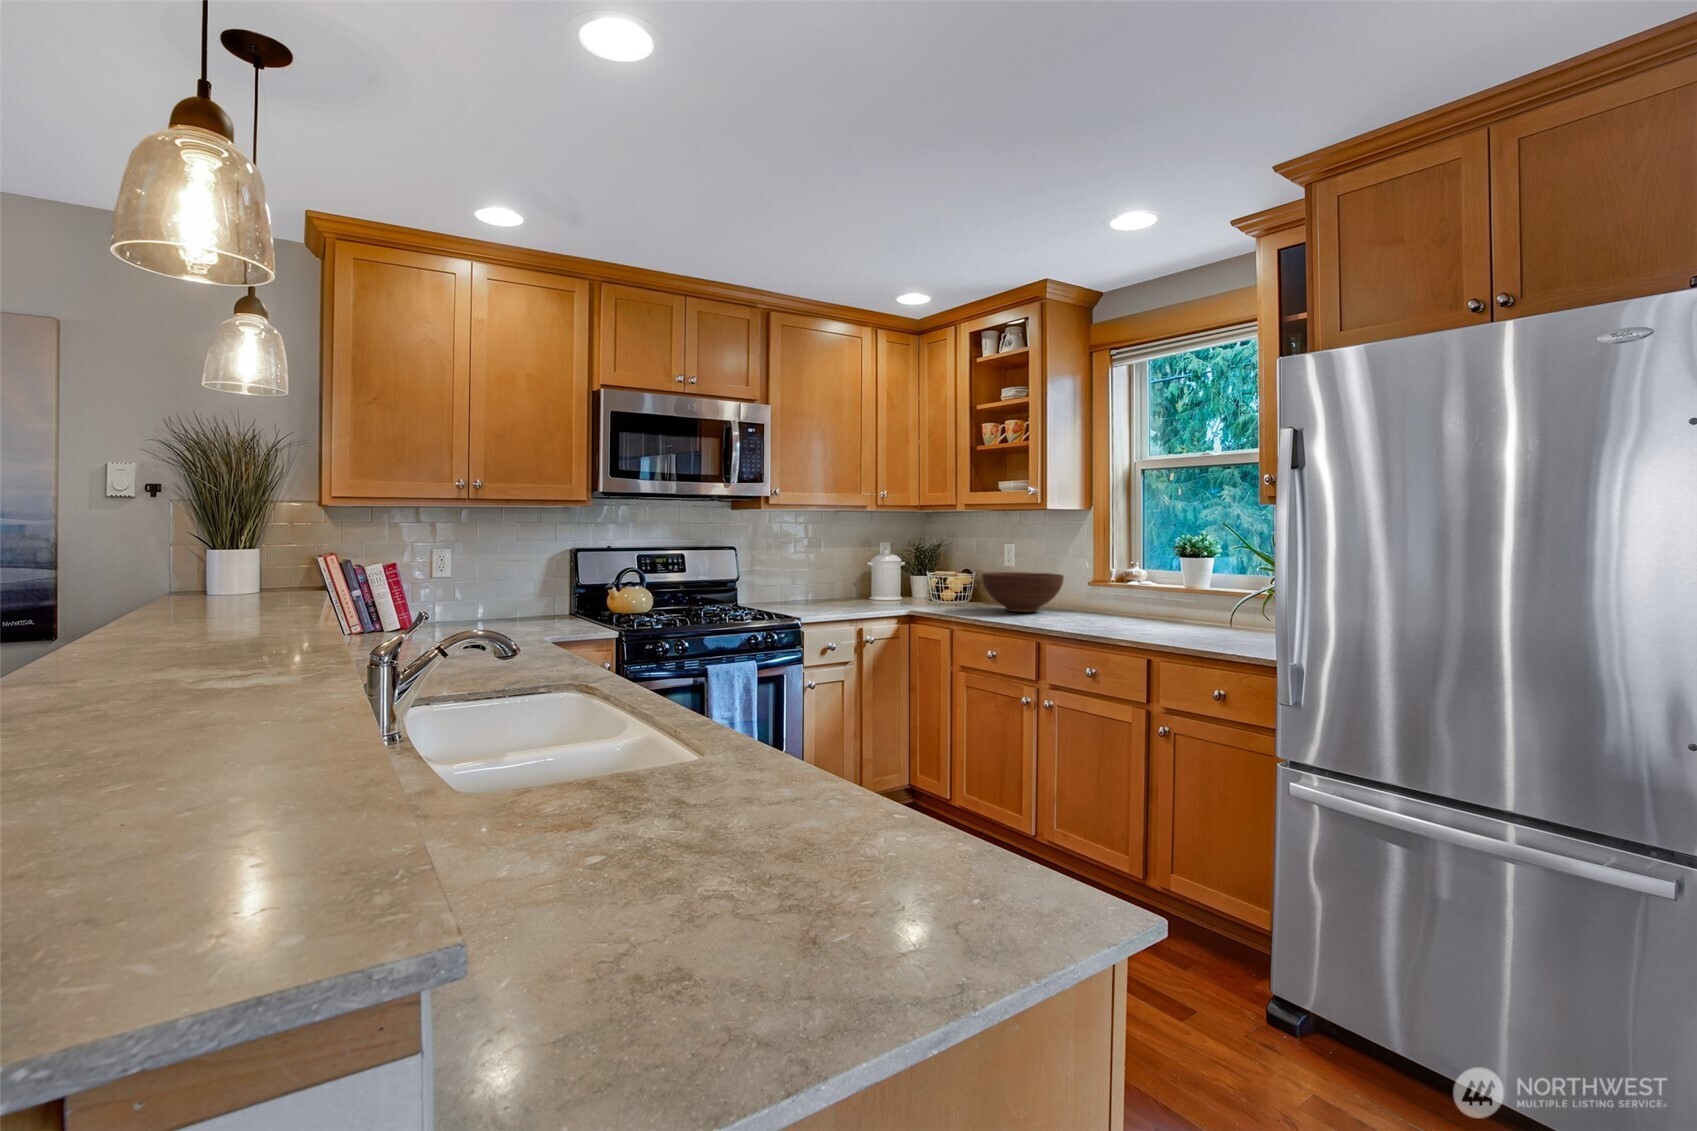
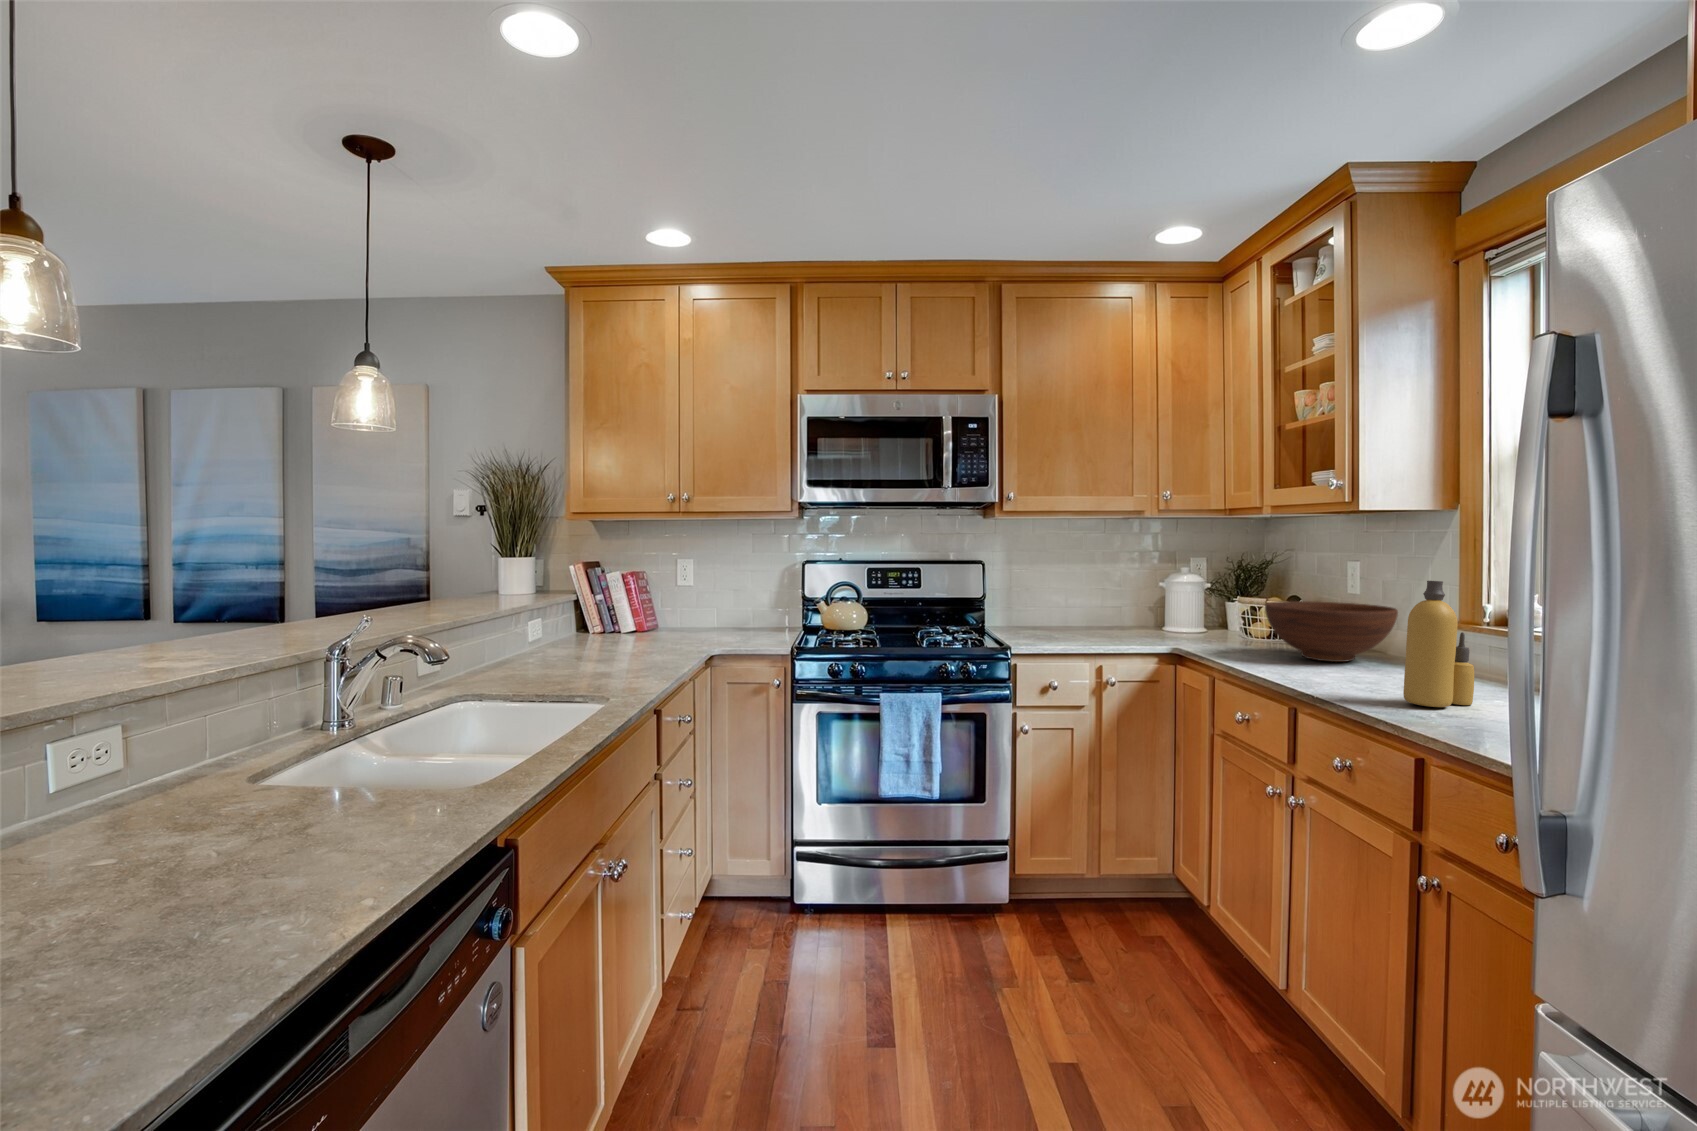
bottle: none [1114,552,1146,630] -> present [1403,581,1474,707]

